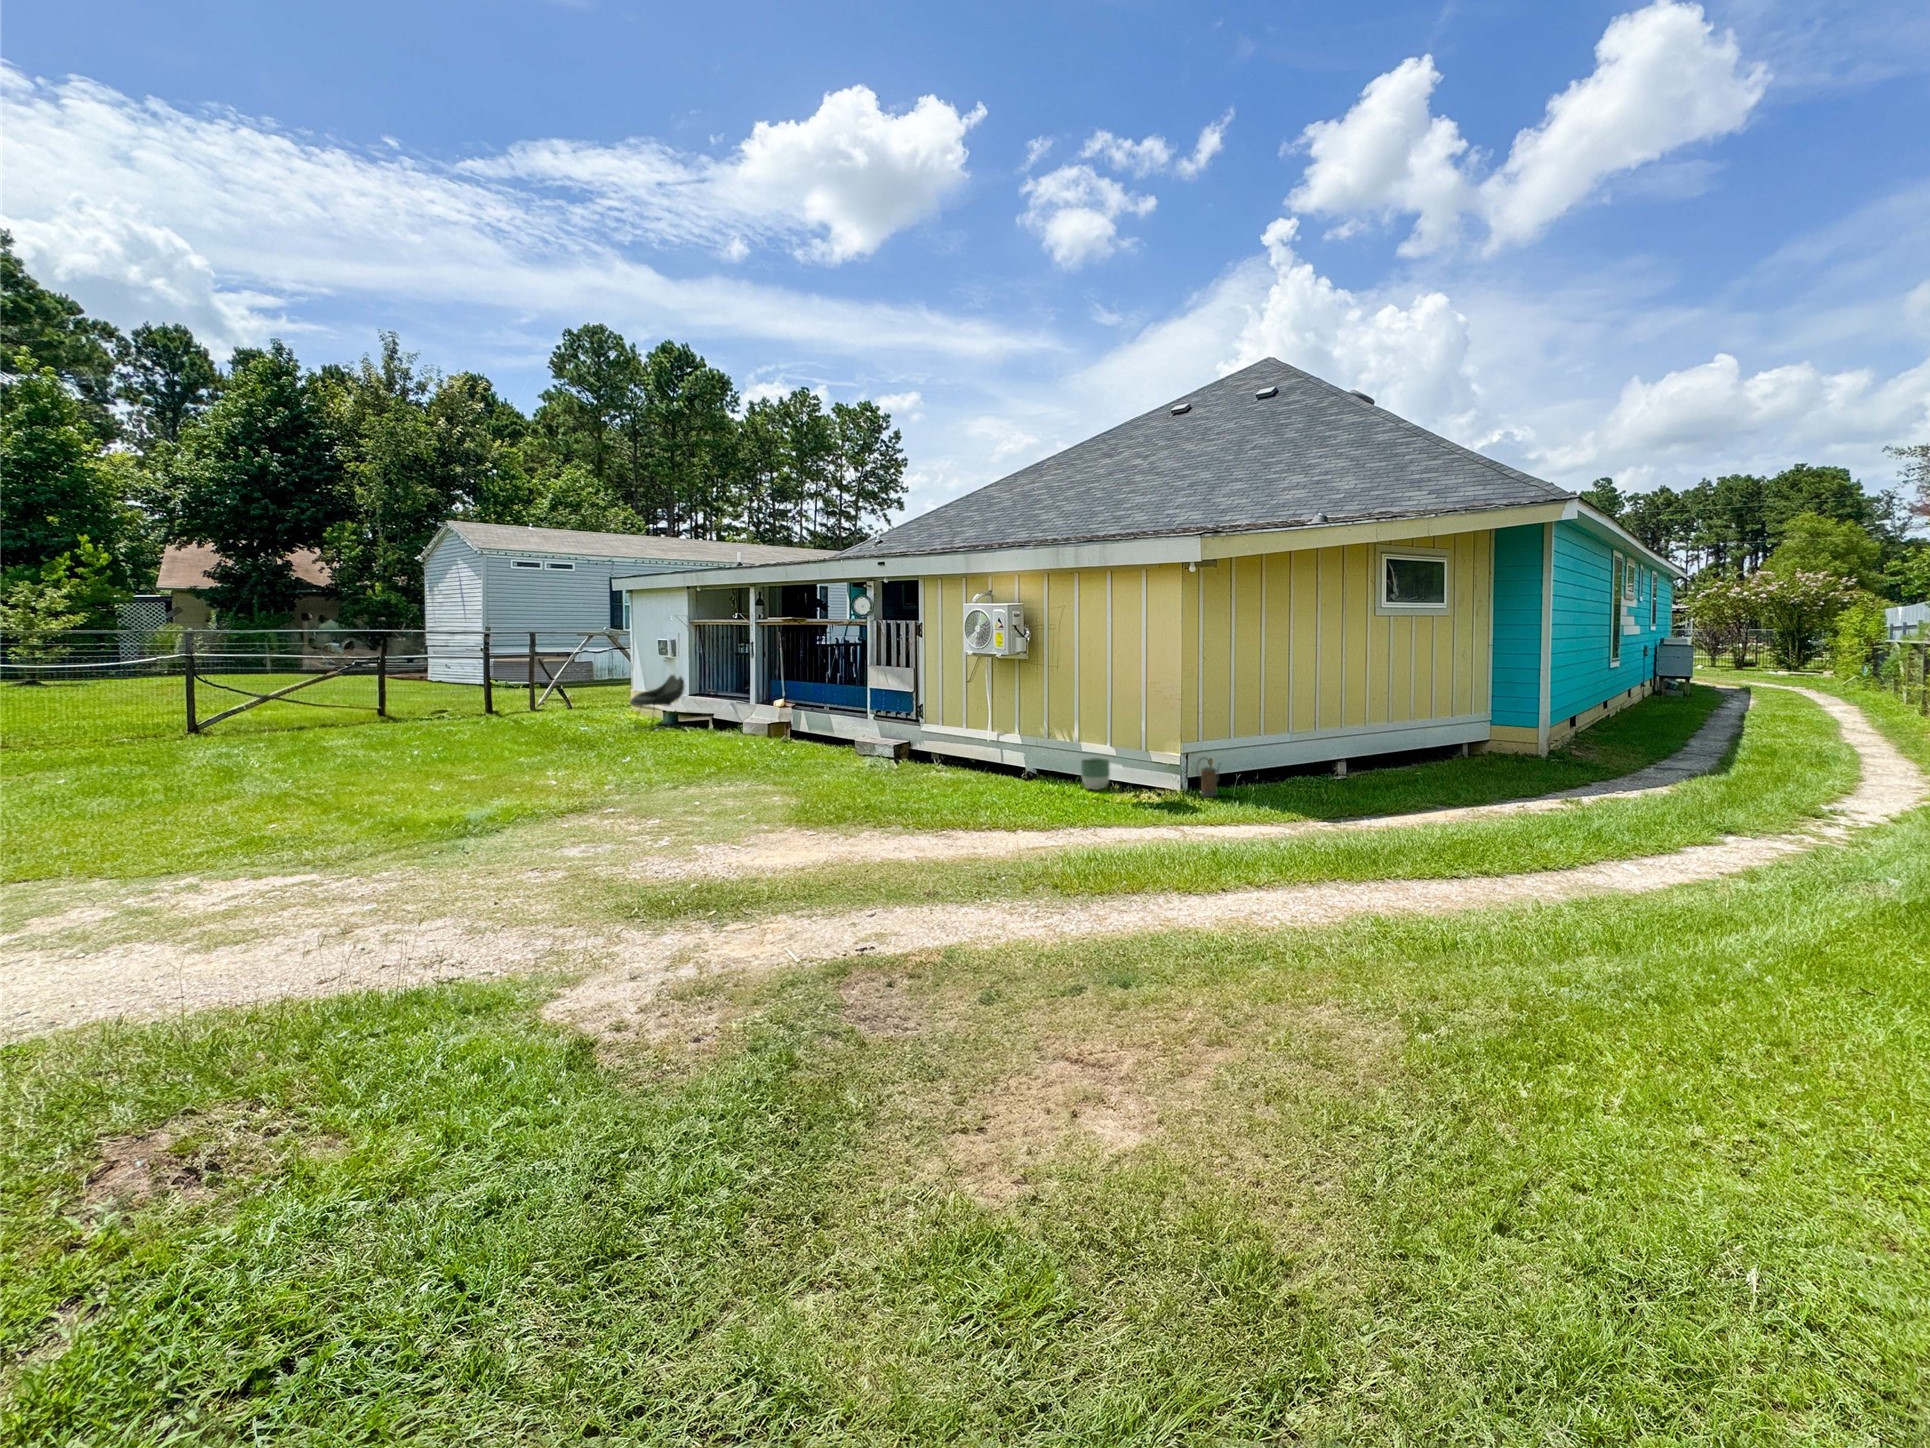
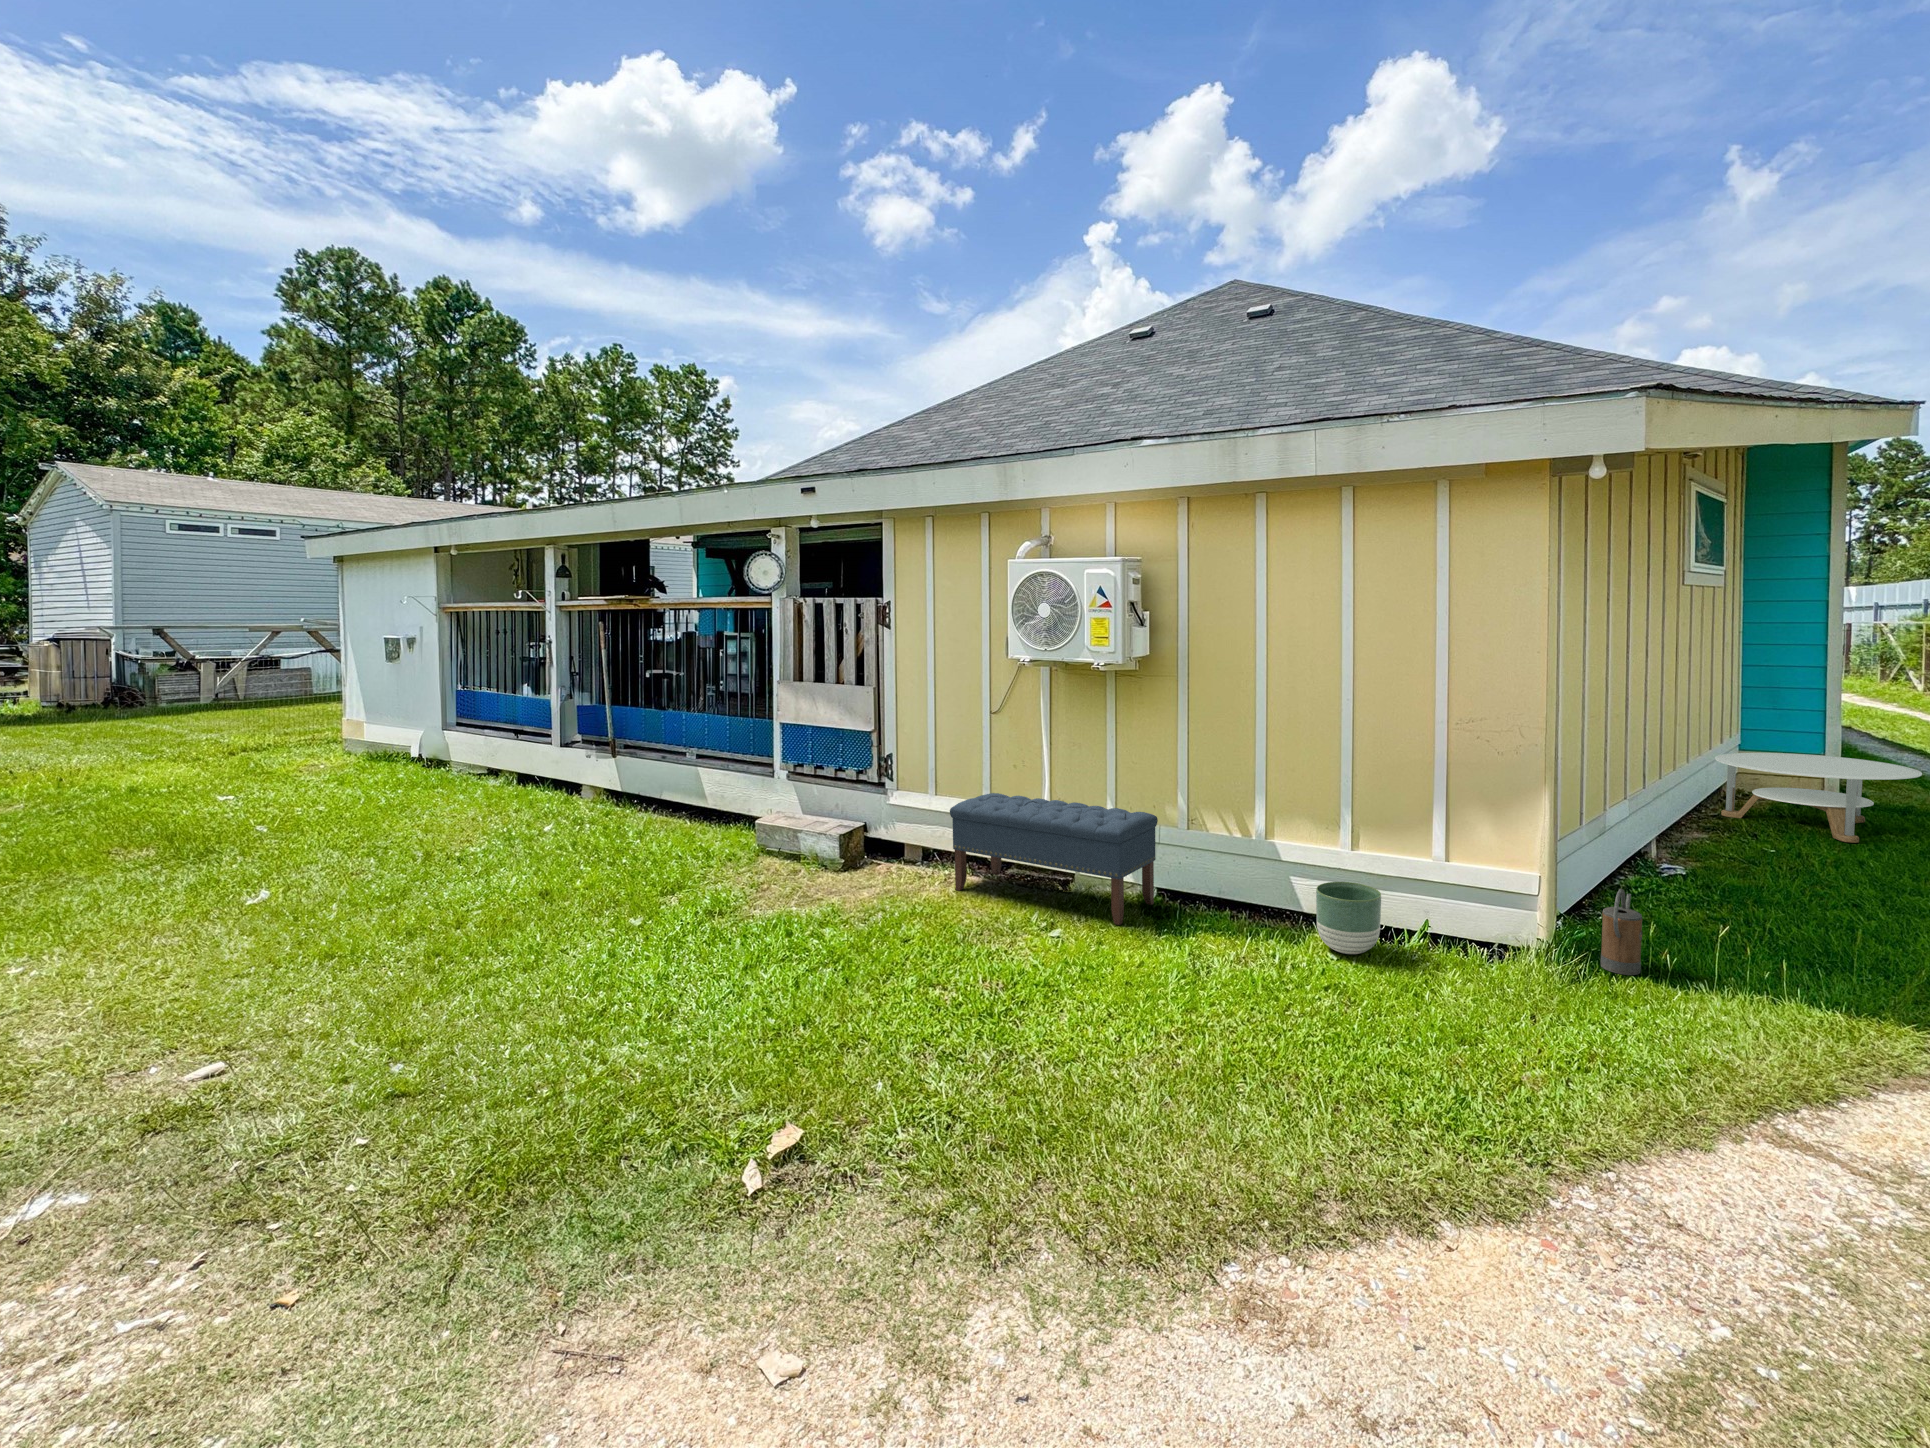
lounge chair: present [630,675,684,728] -> none [334,687,446,785]
round table: none [1421,714,1526,763] -> present [1715,753,1922,843]
bench: none [937,723,1031,781] -> present [950,793,1158,925]

